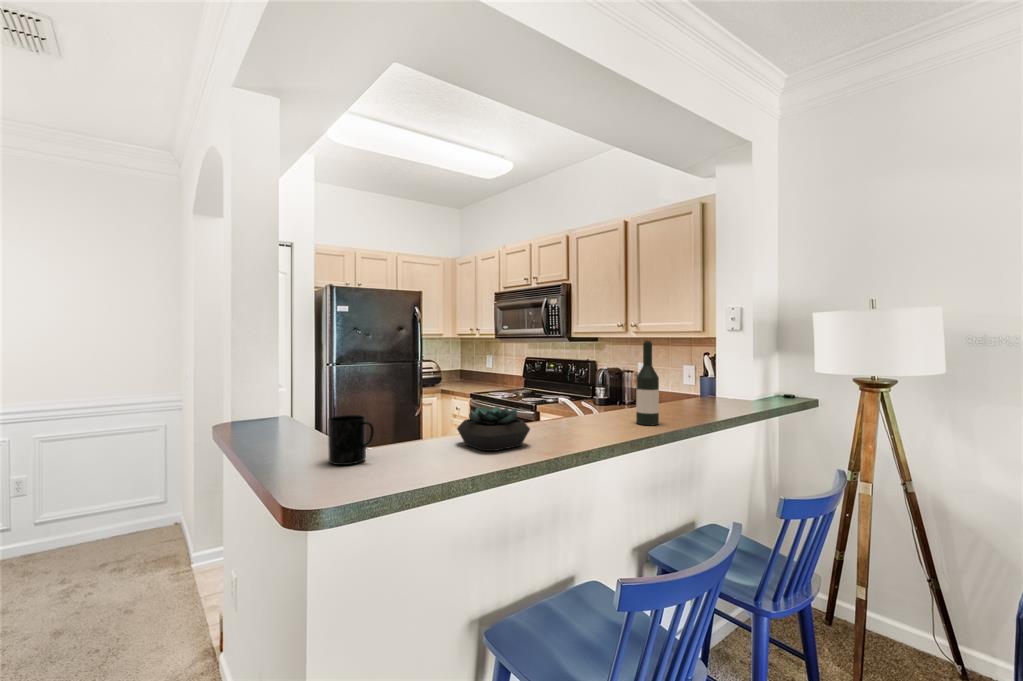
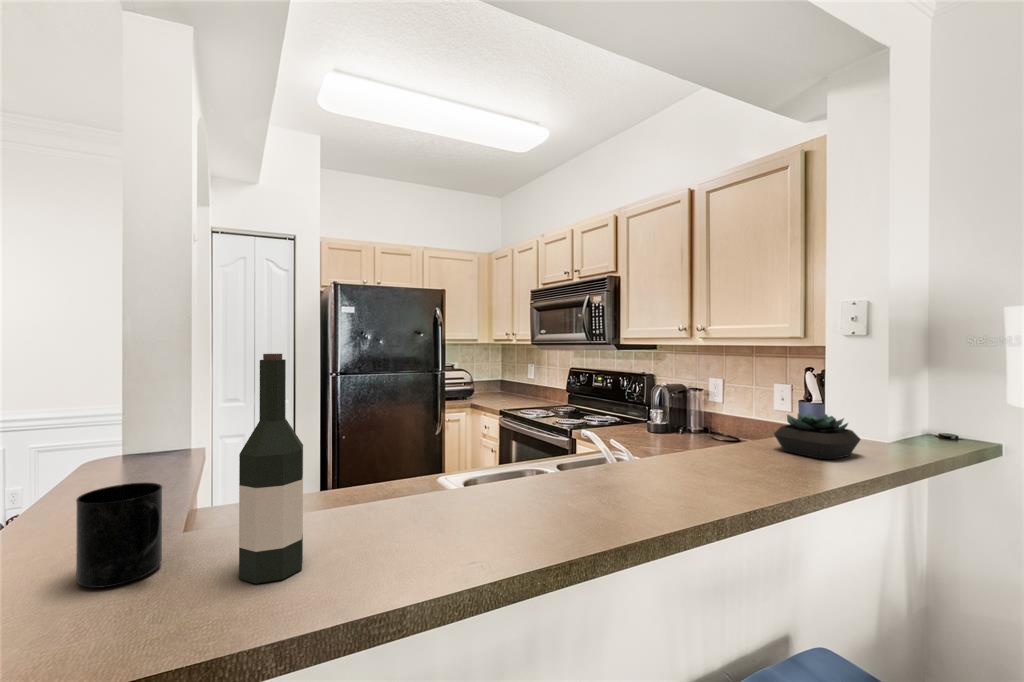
wine bottle: present [636,340,659,425] -> present [239,354,303,584]
succulent plant: present [457,406,530,451] -> present [774,414,861,459]

